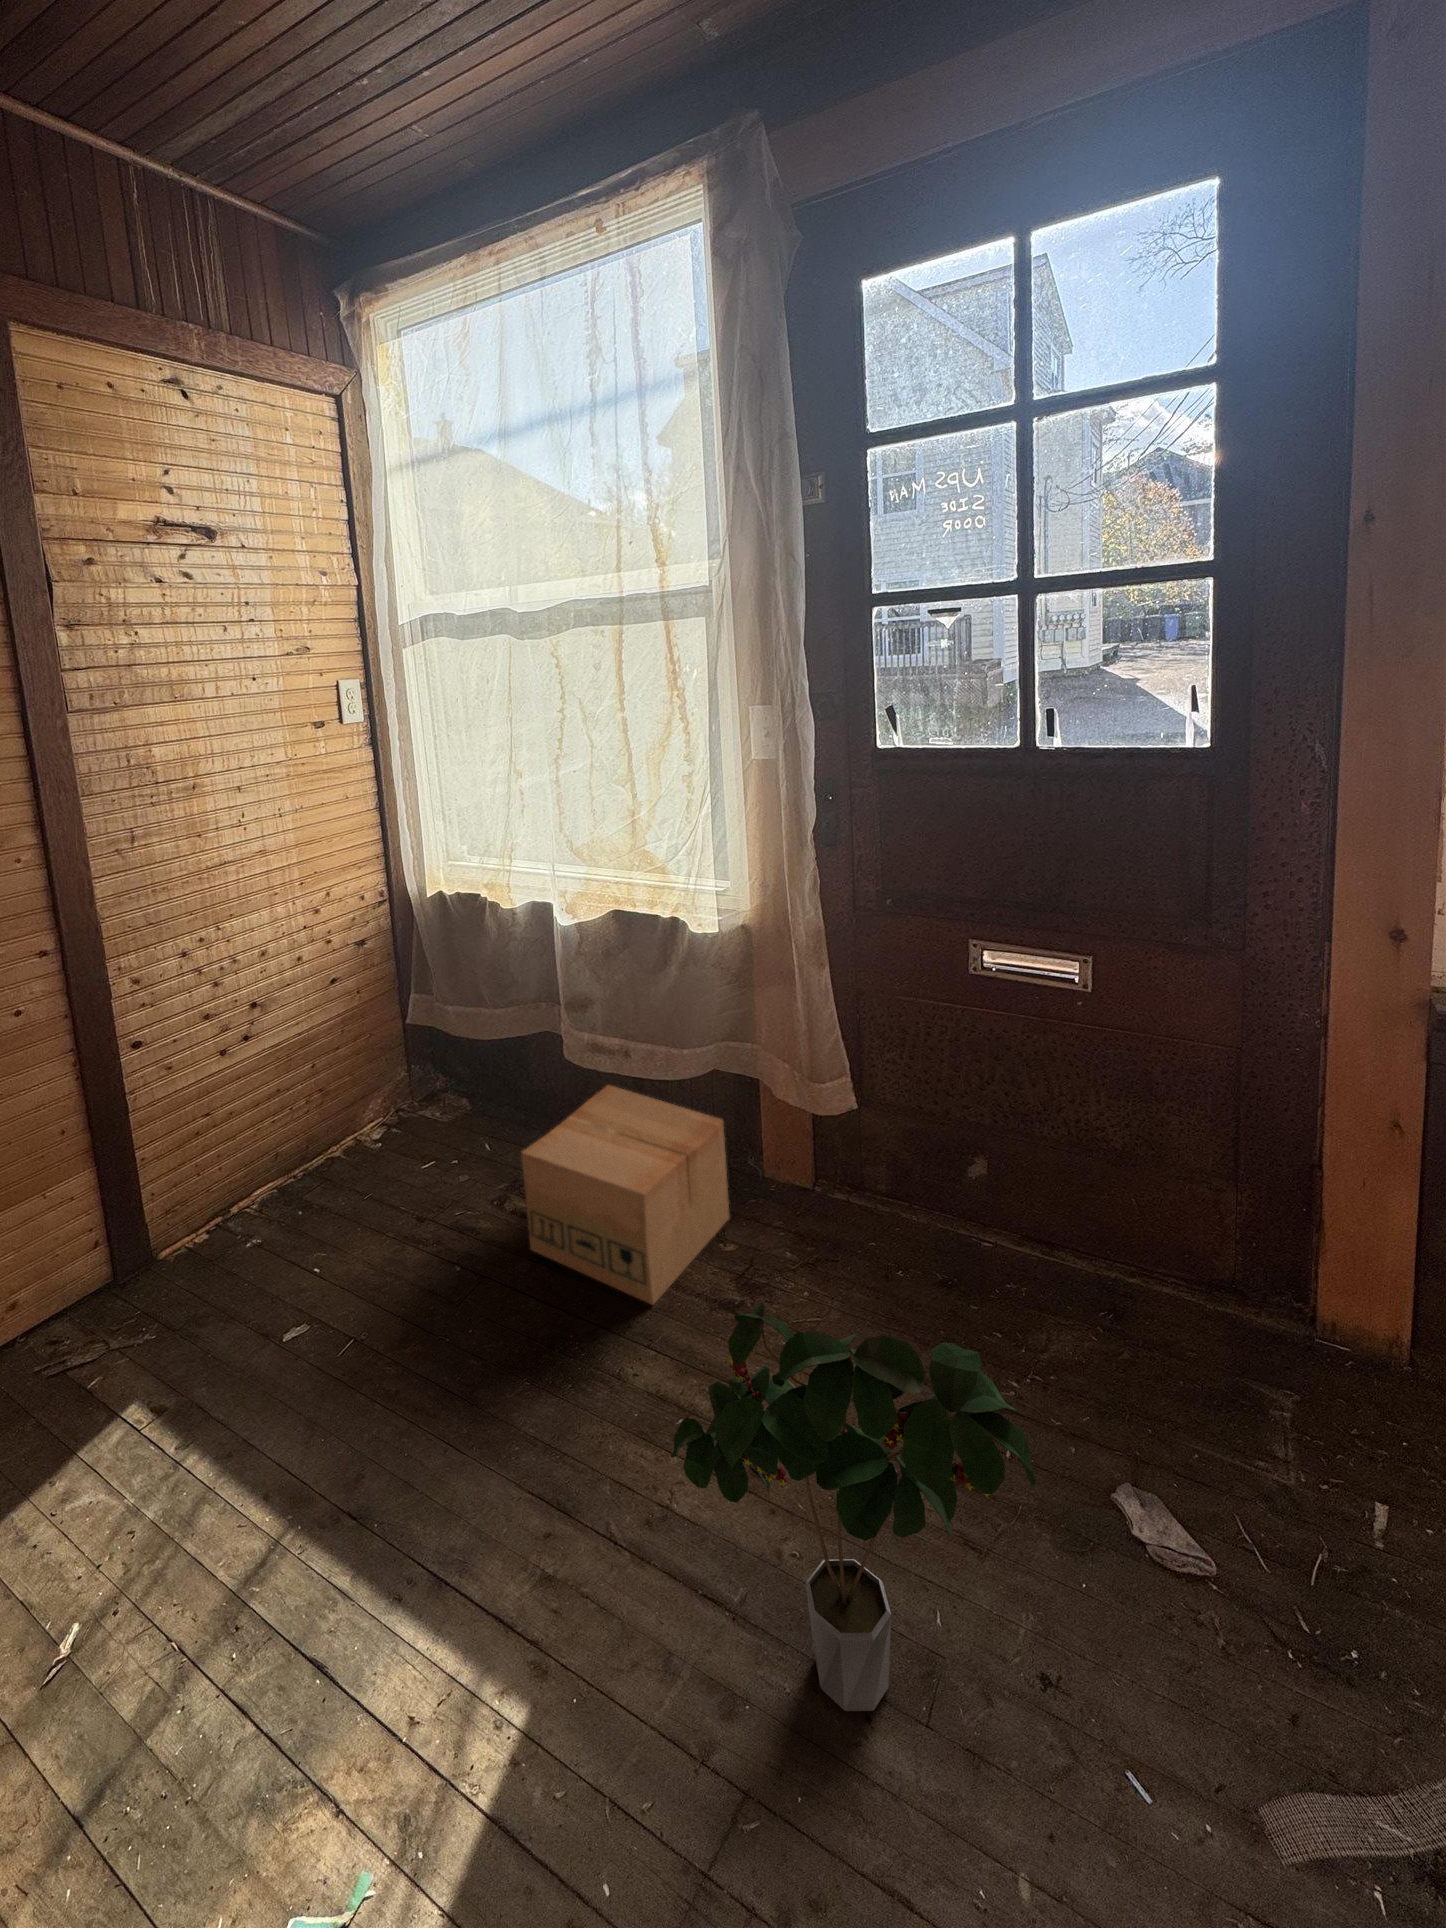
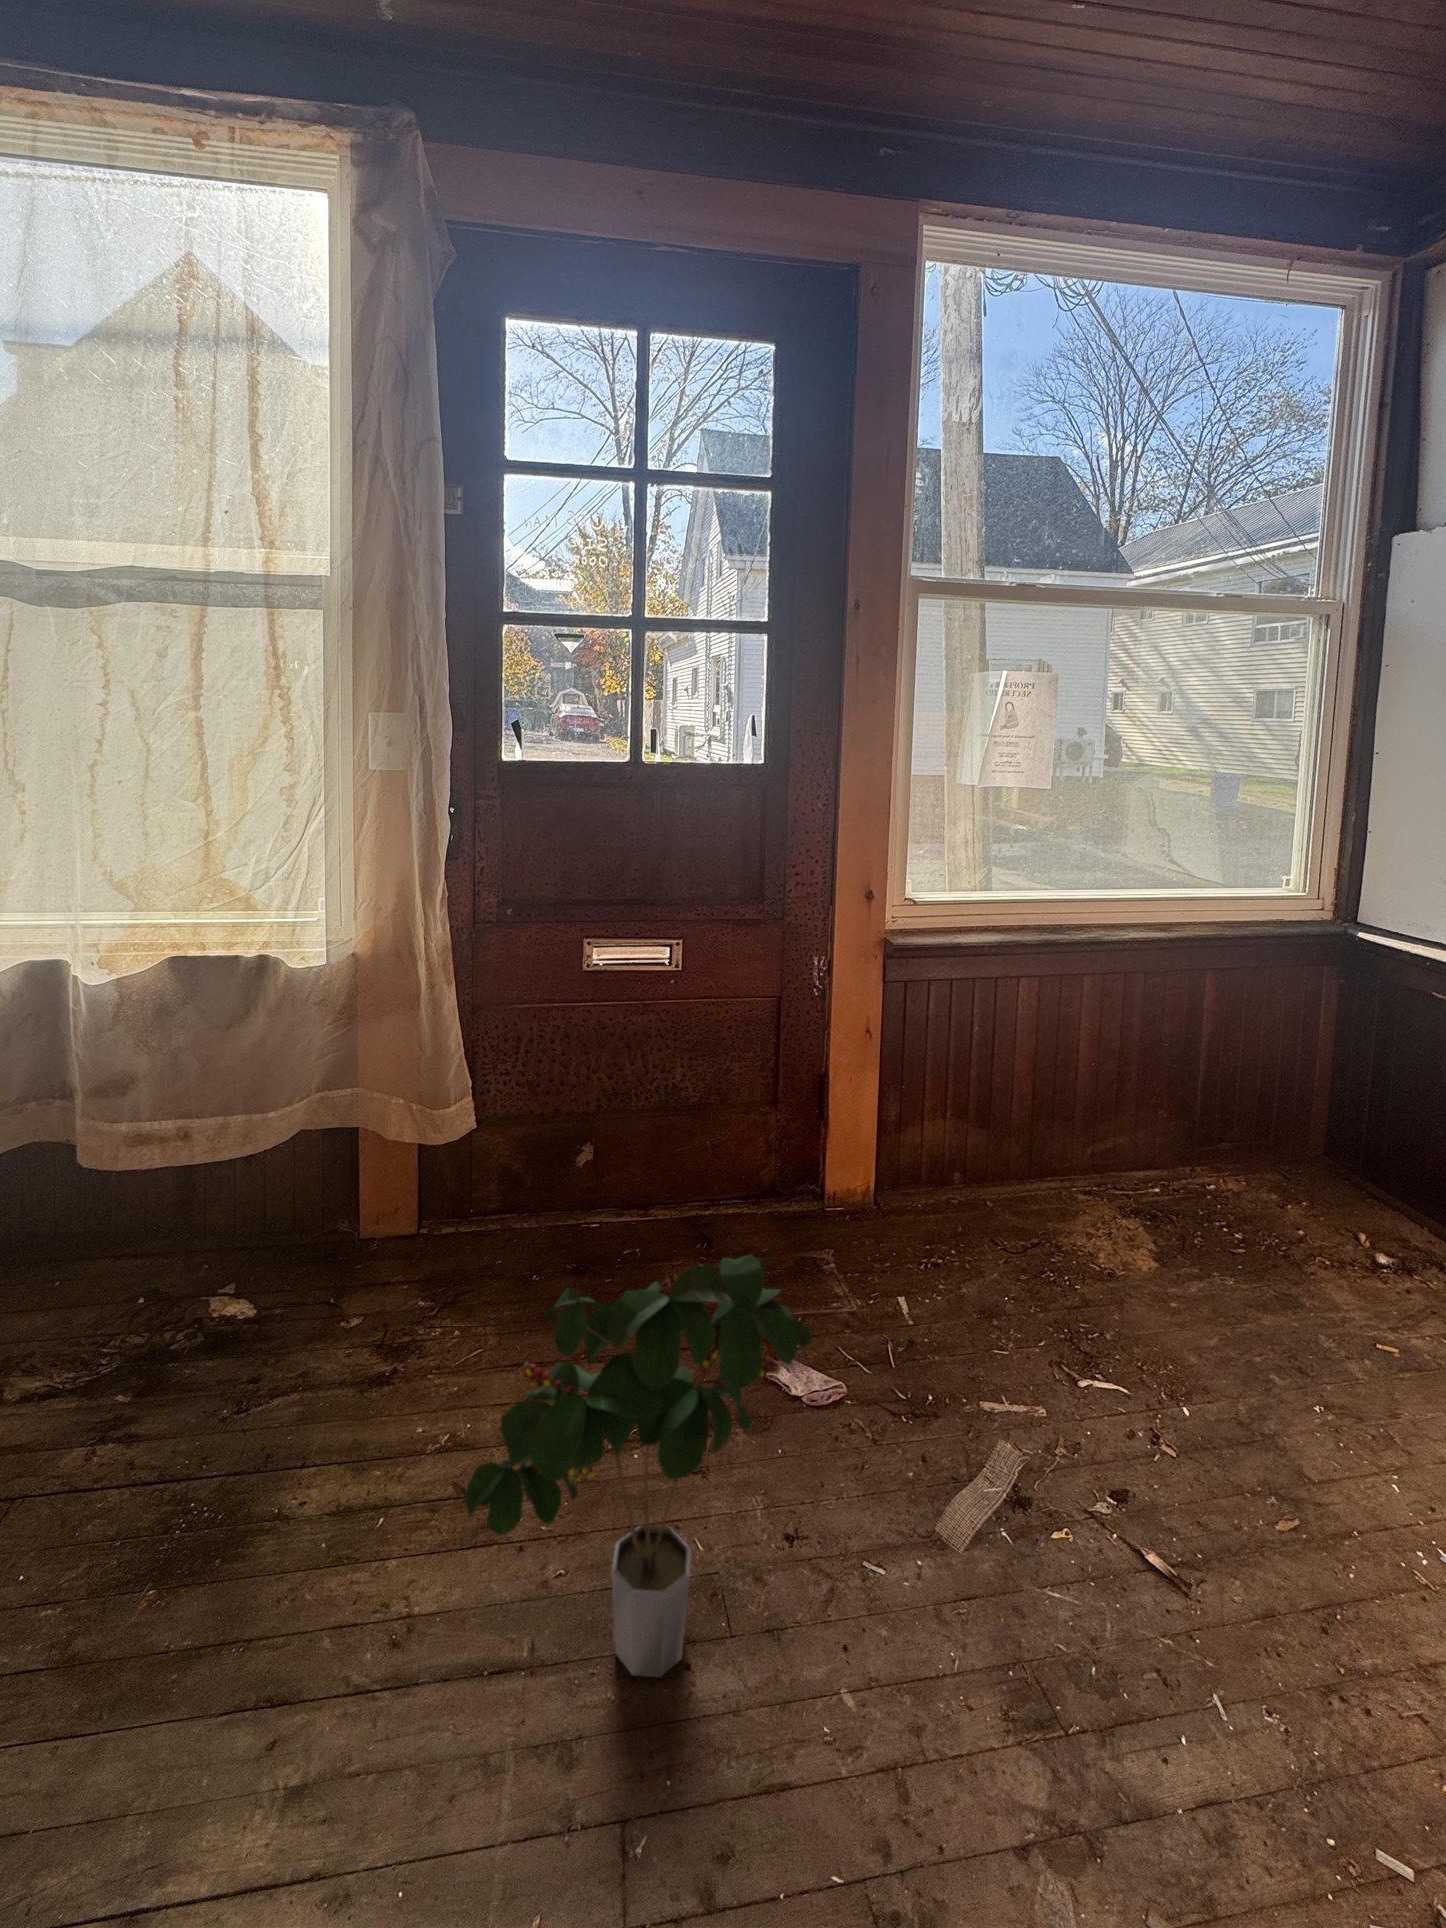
cardboard box: present [521,1085,729,1305] -> none [65,1181,335,1441]

